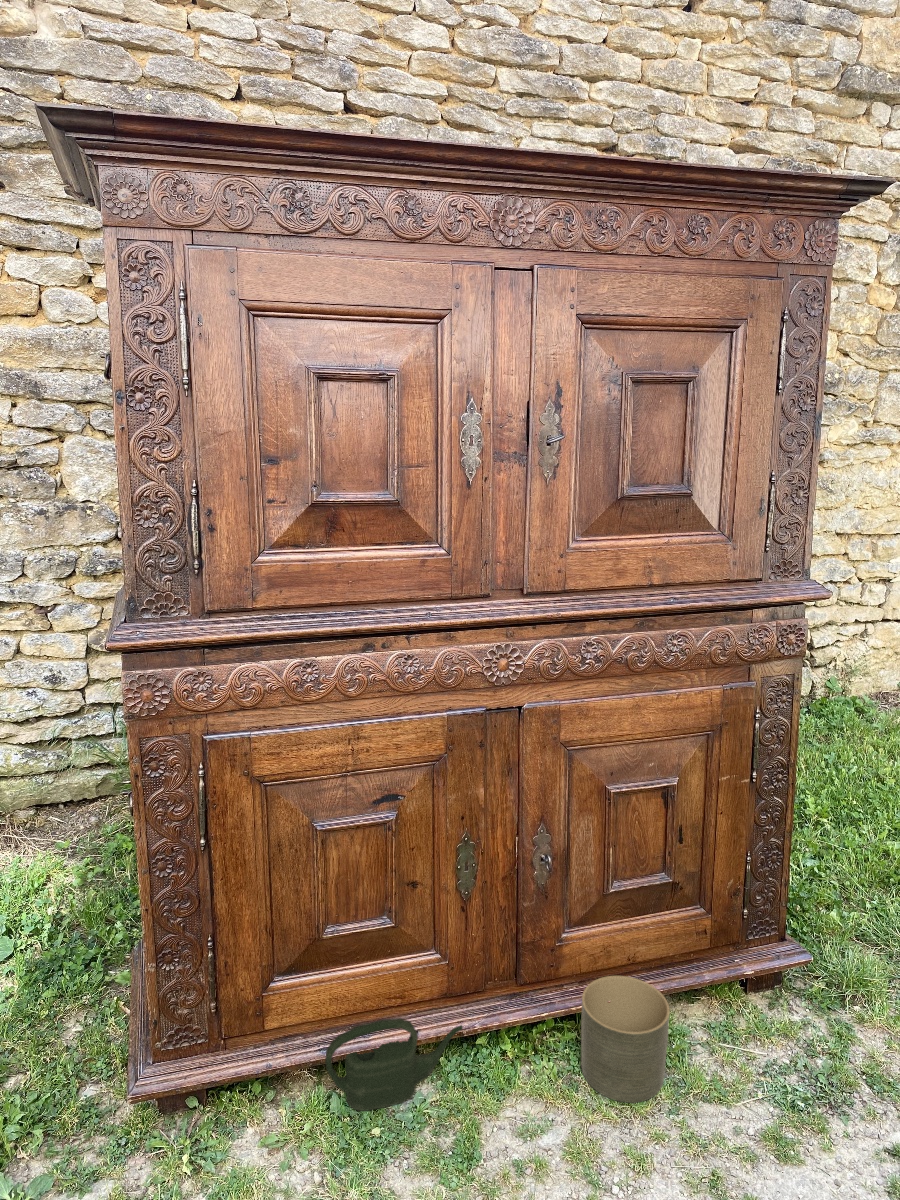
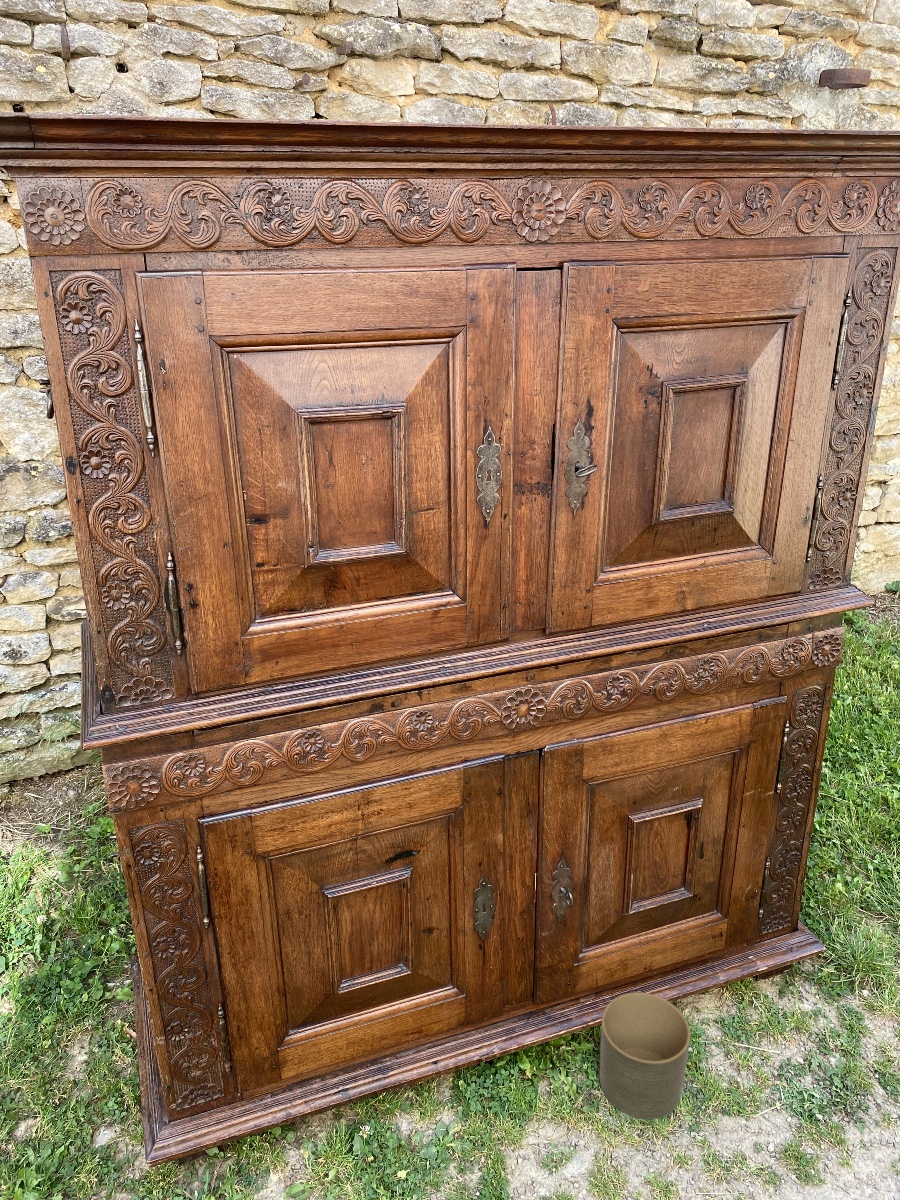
watering can: present [325,1018,463,1111] -> none [346,1057,482,1146]

